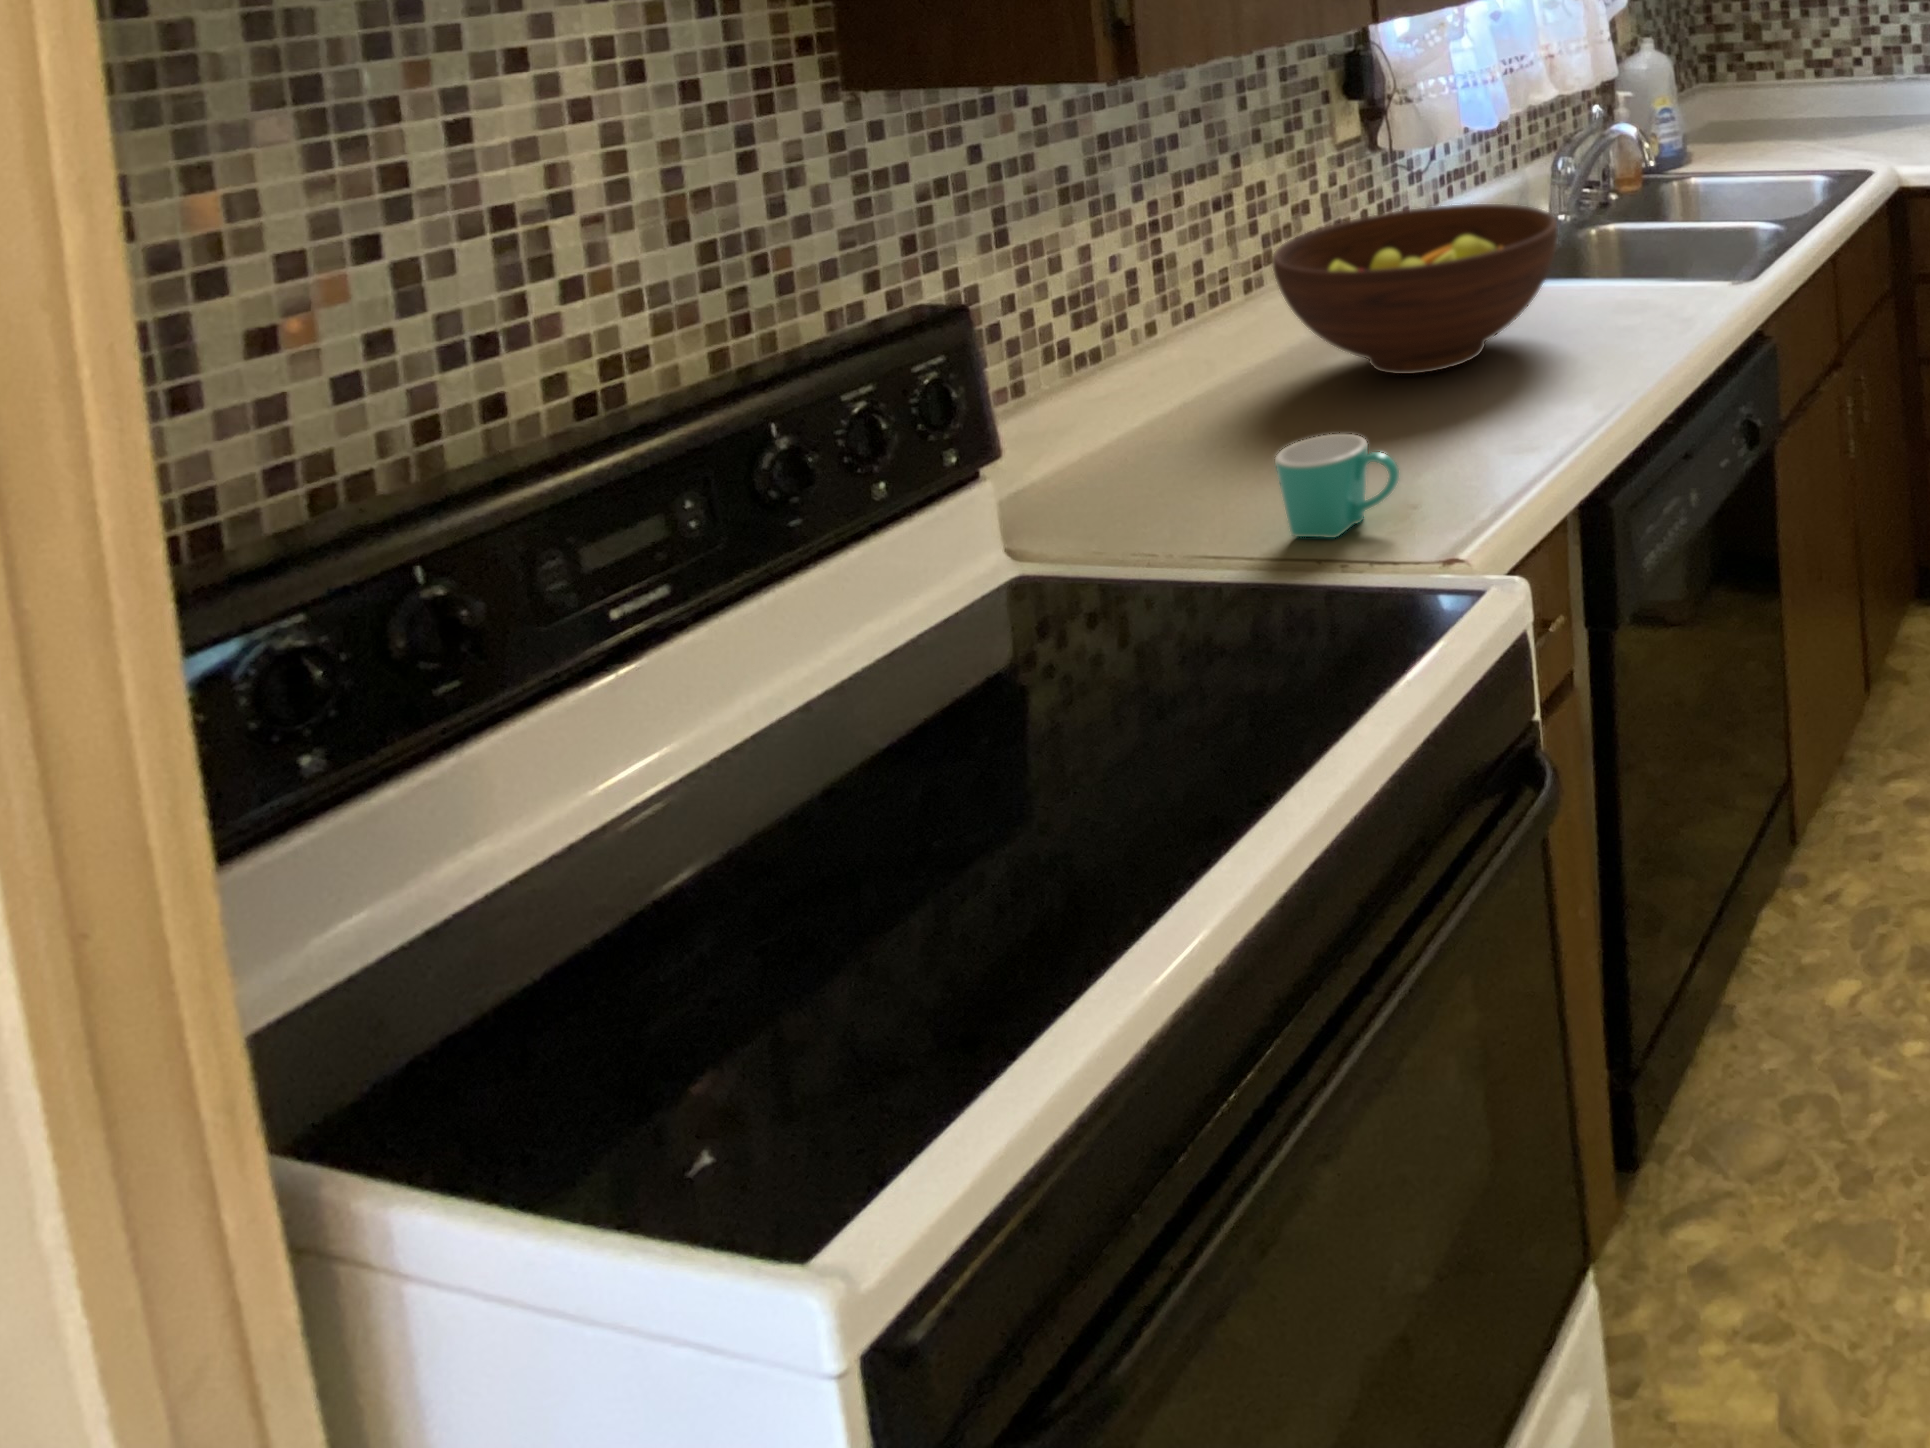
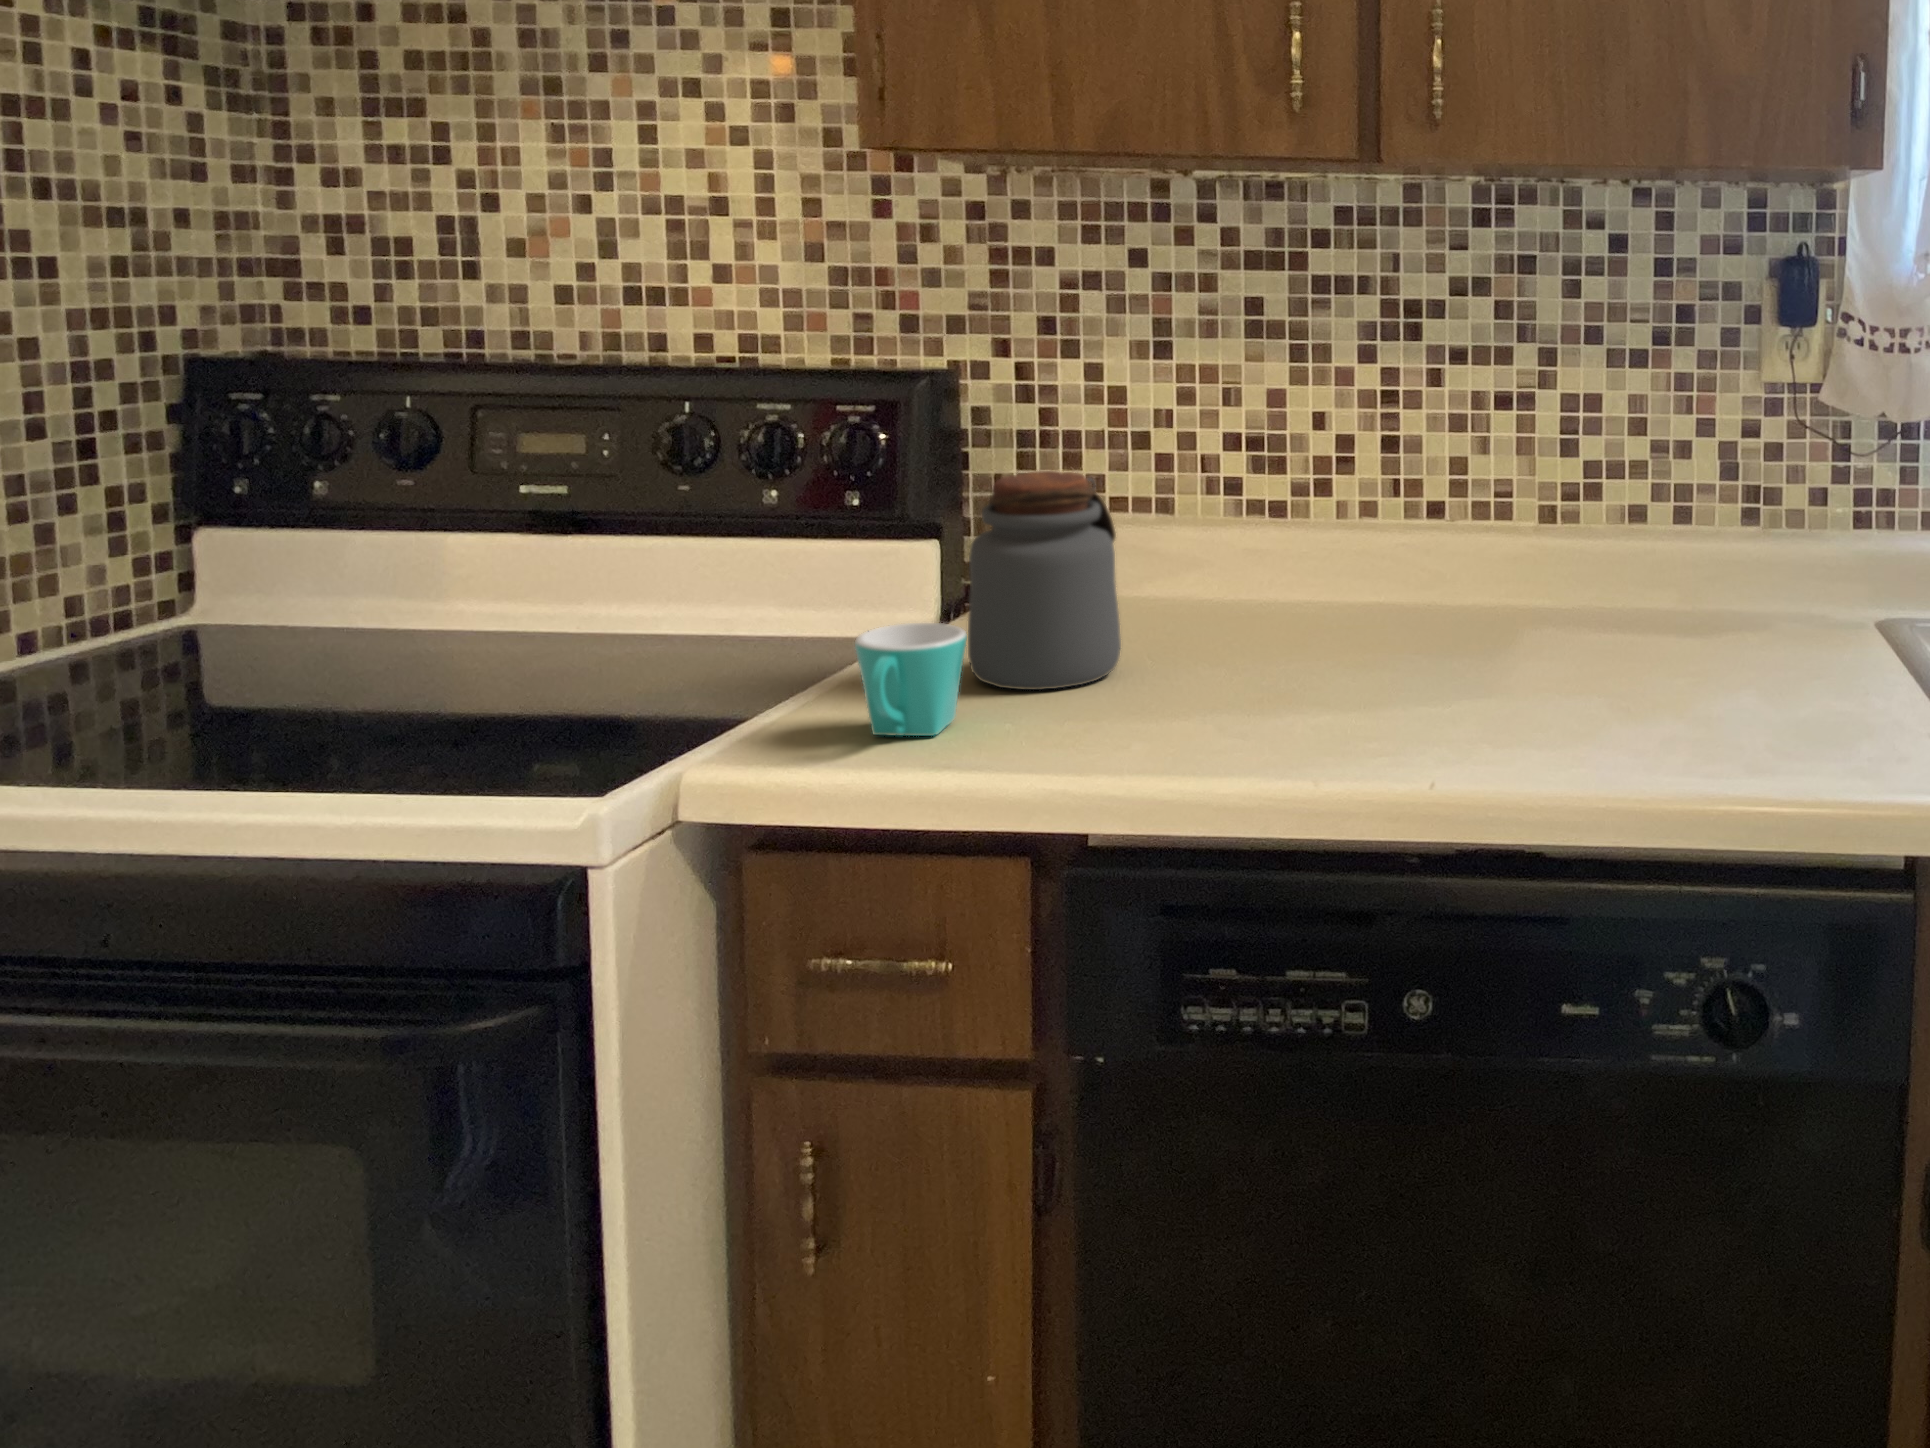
fruit bowl: present [1272,204,1558,374] -> none [1335,469,1736,697]
jar: none [1118,322,1264,527] -> present [968,471,1121,690]

